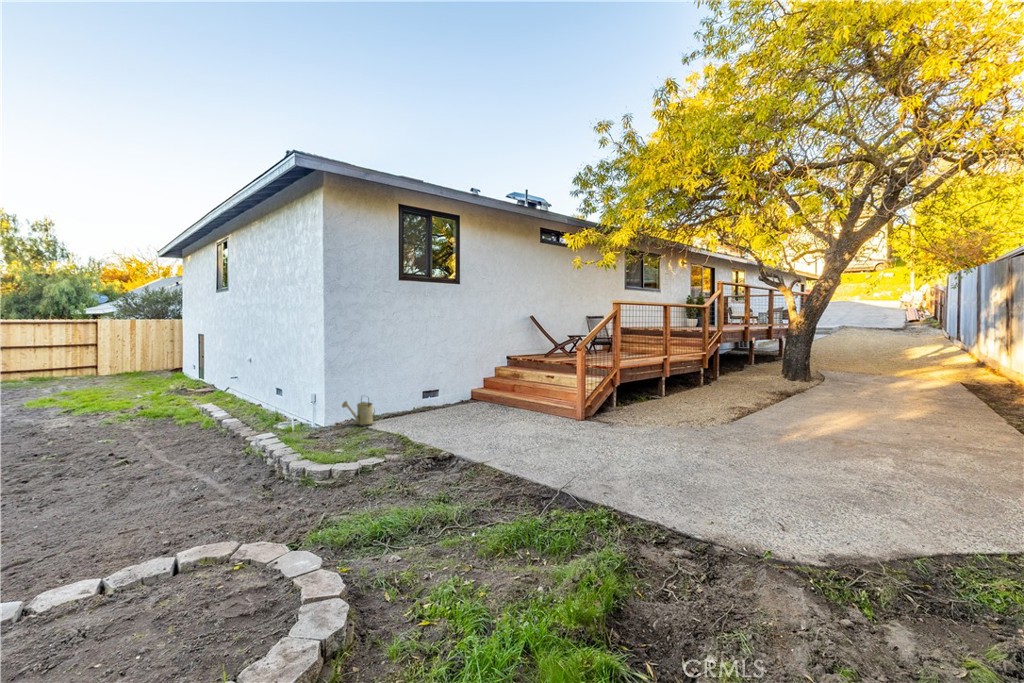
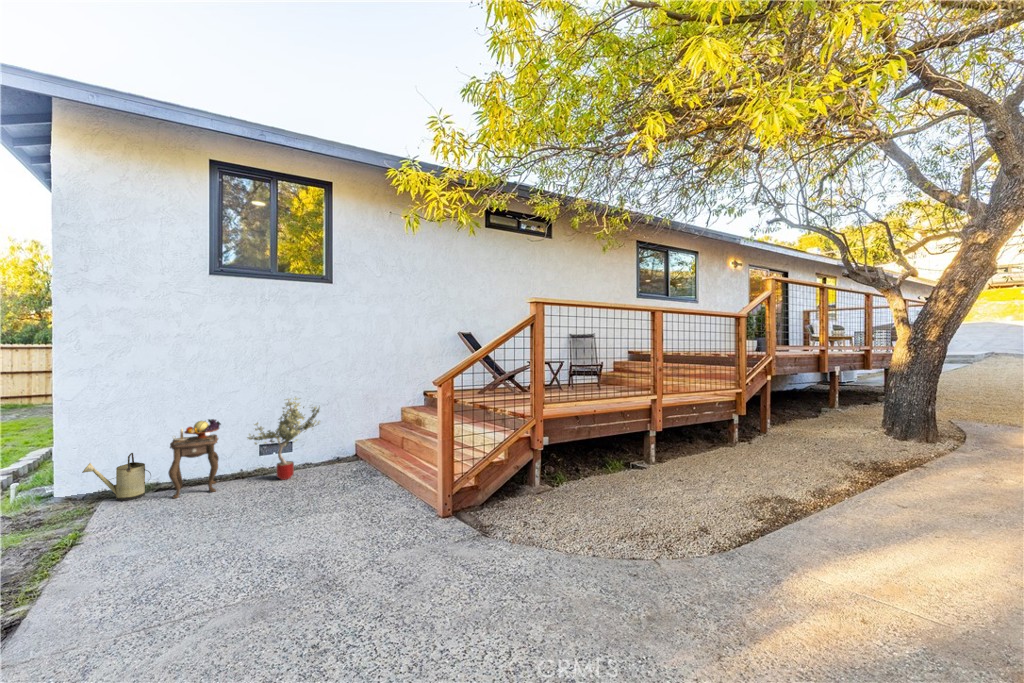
potted tree: none [426,357,466,414] -> present [247,397,320,480]
side table: none [381,371,418,424] -> present [168,419,221,499]

